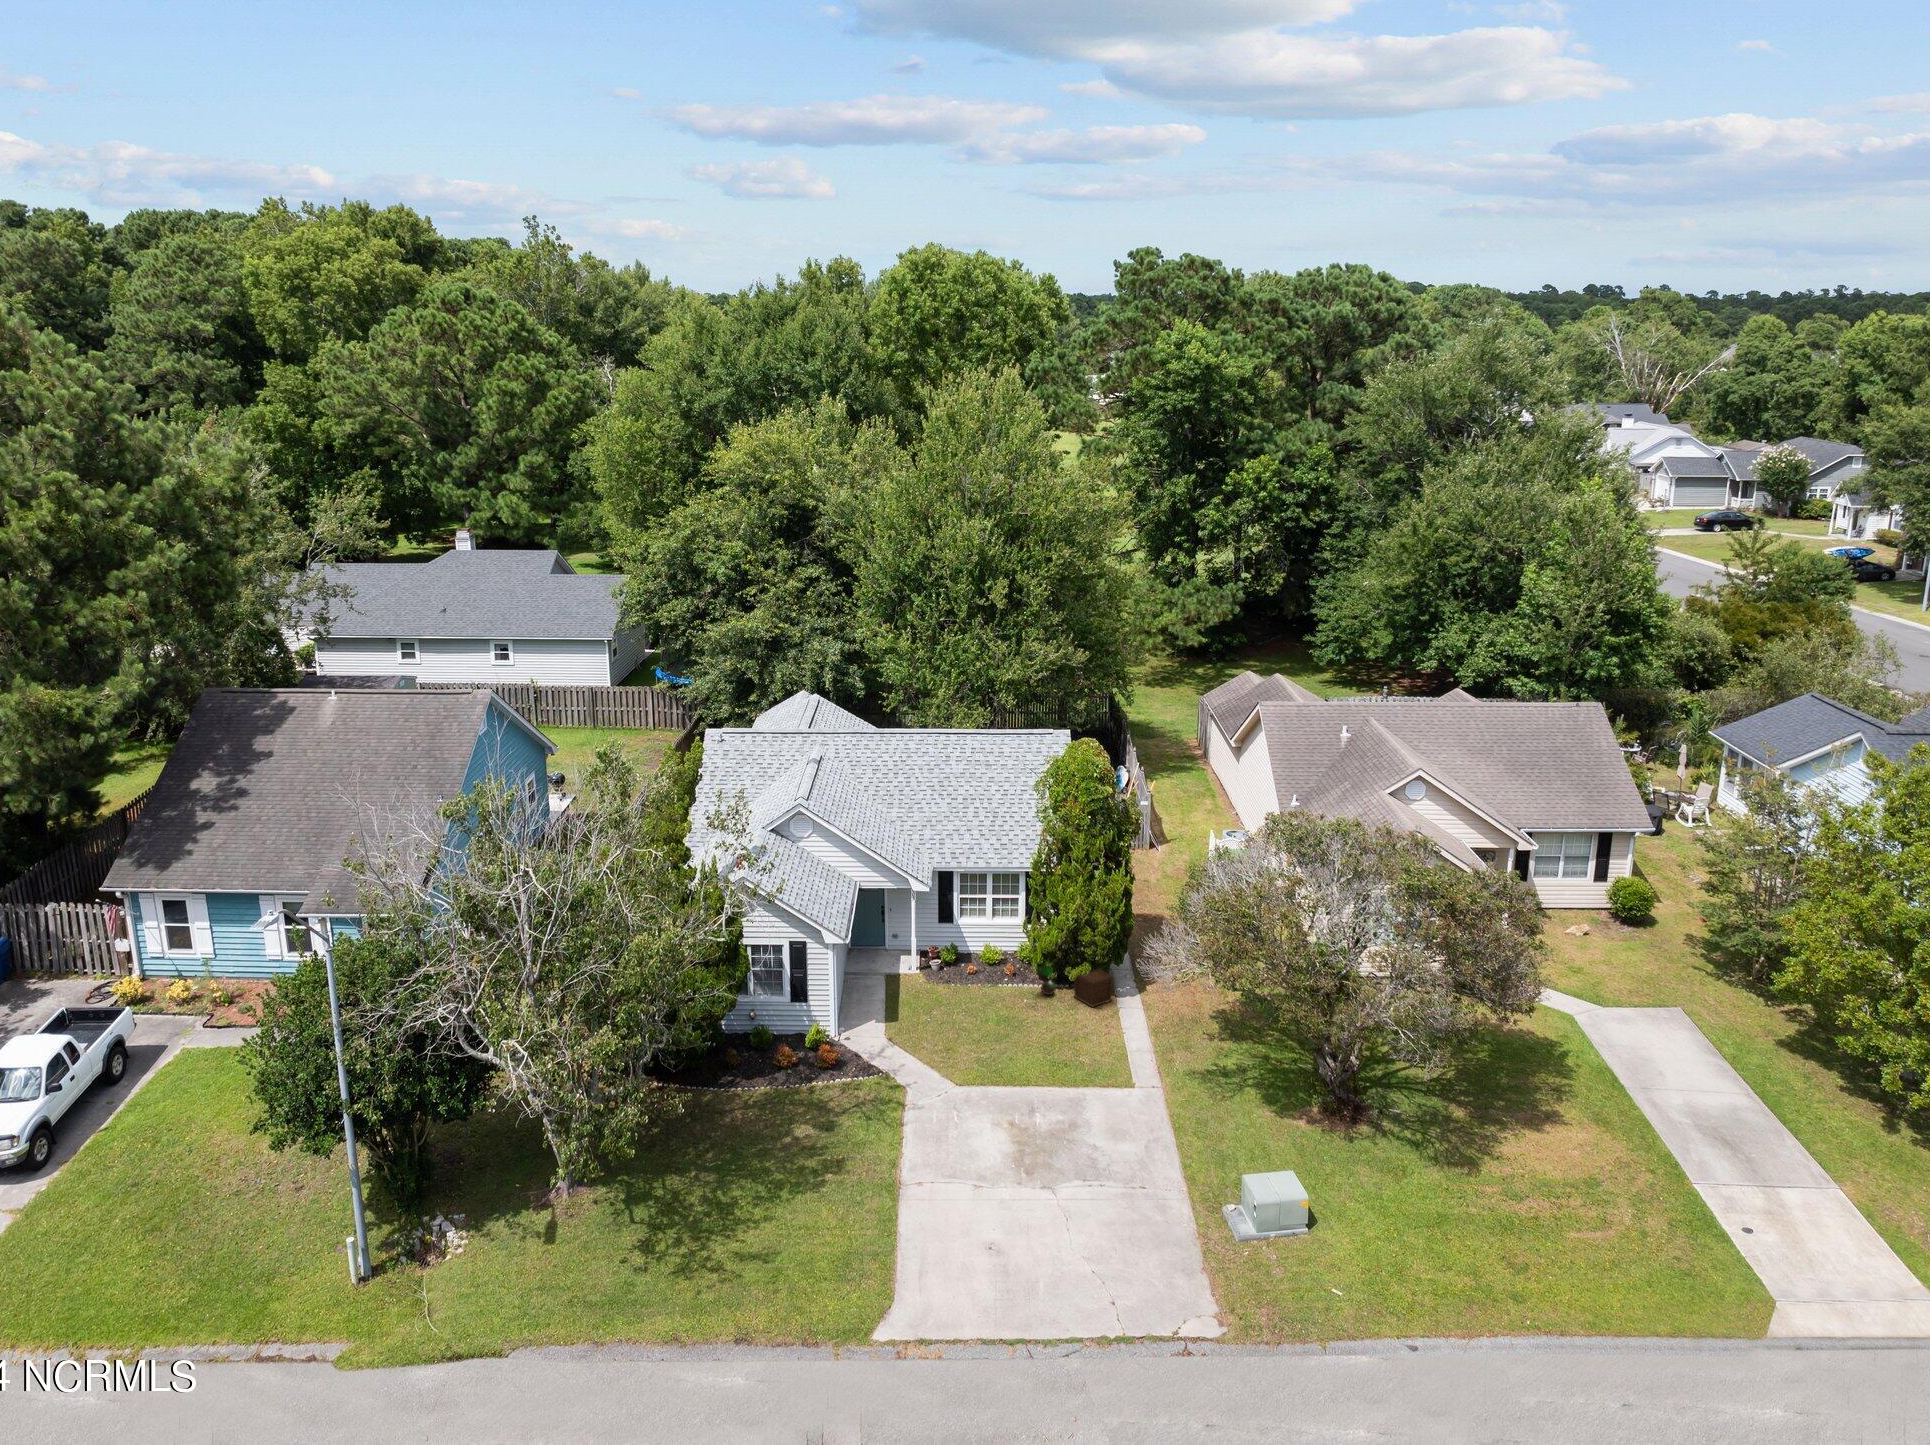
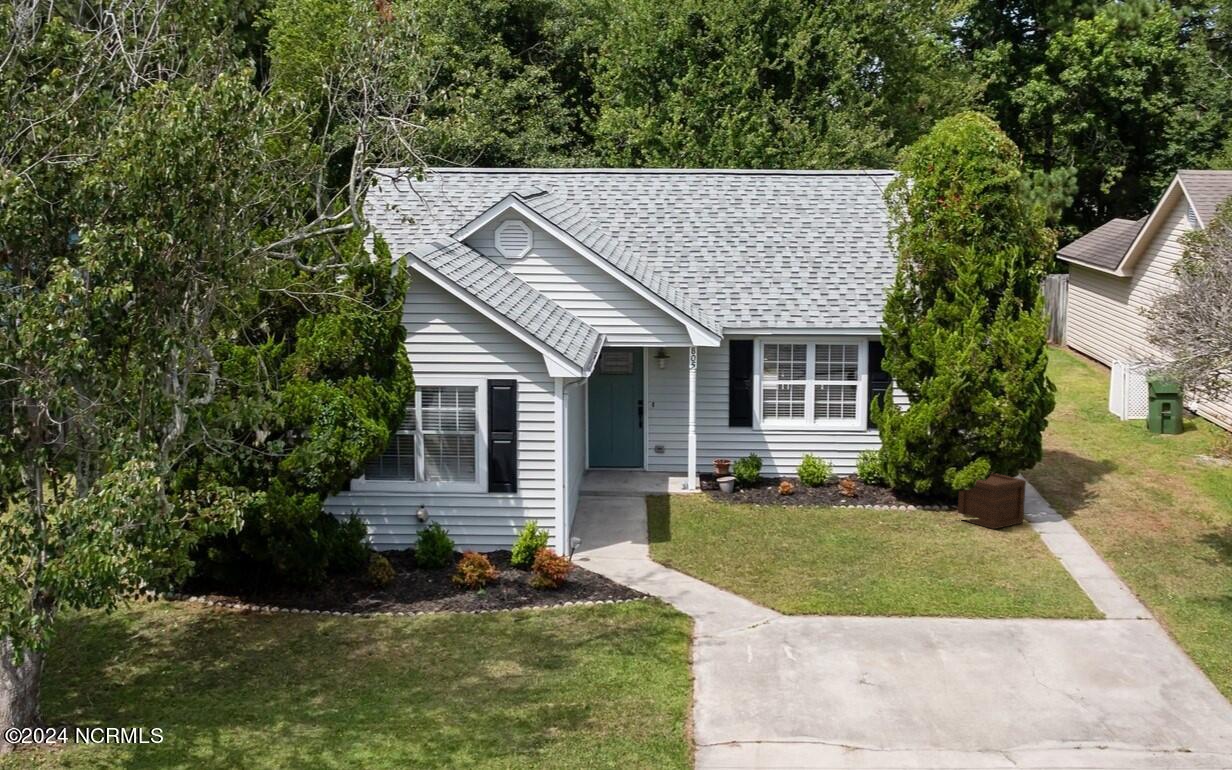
potted tree: present [1037,965,1056,995] -> none [892,459,928,516]

